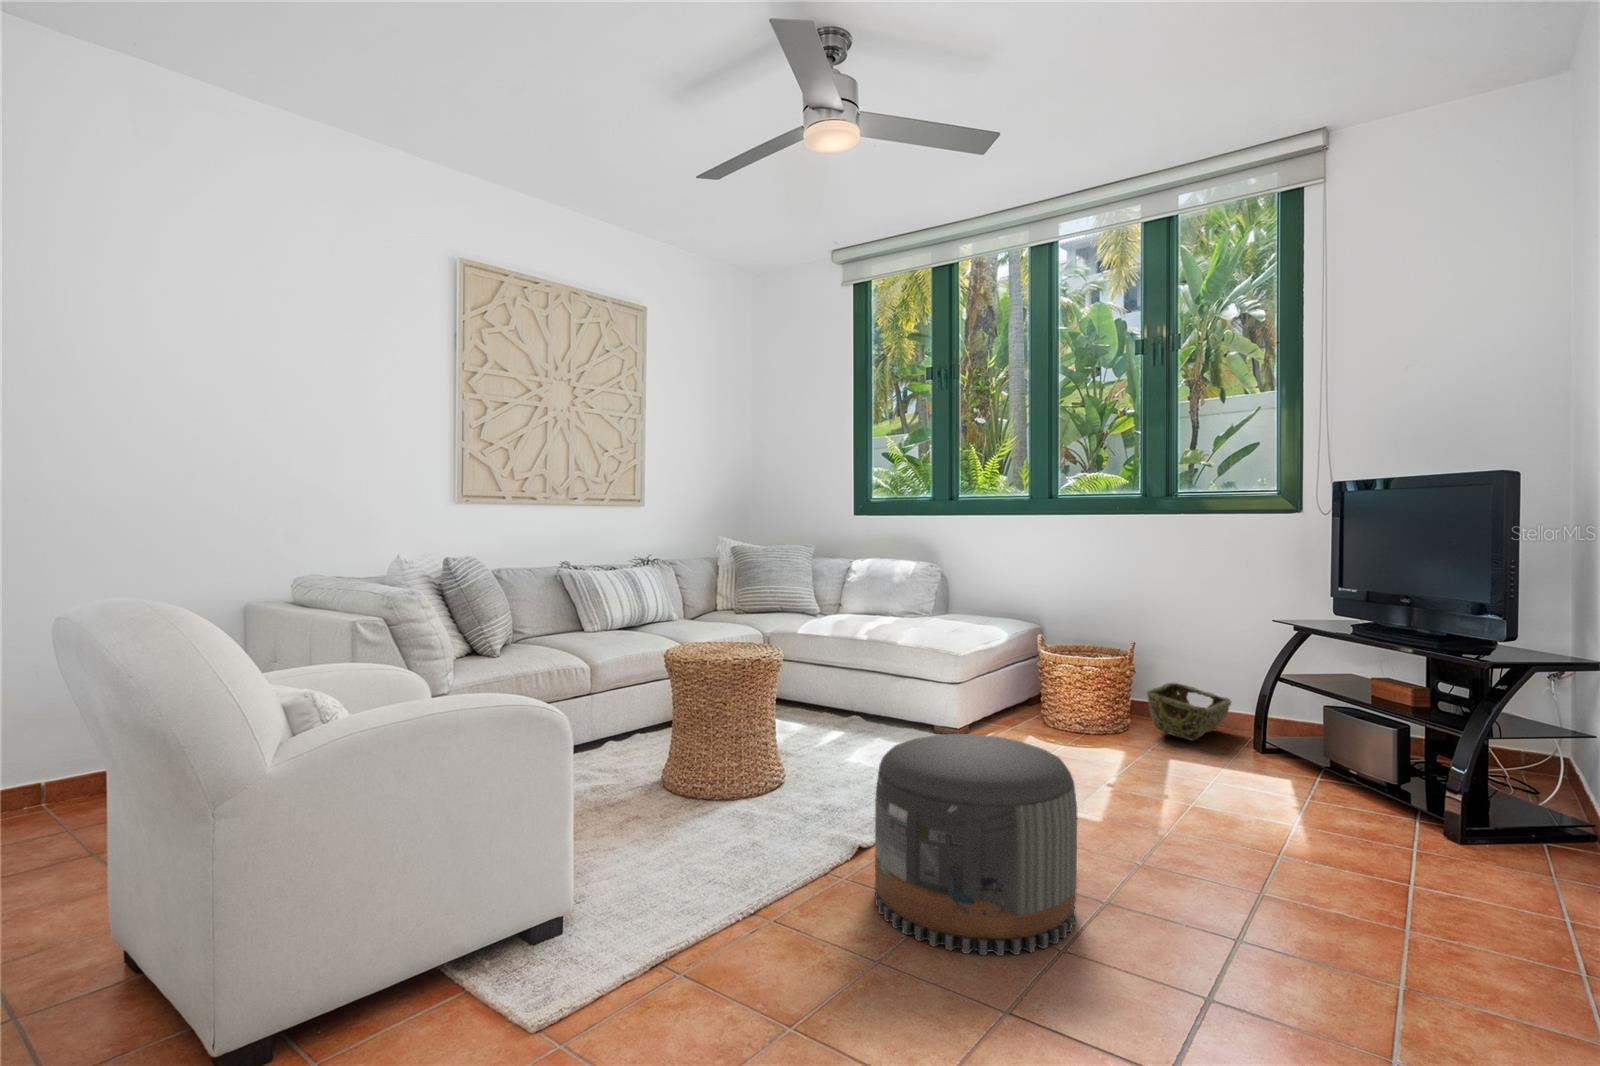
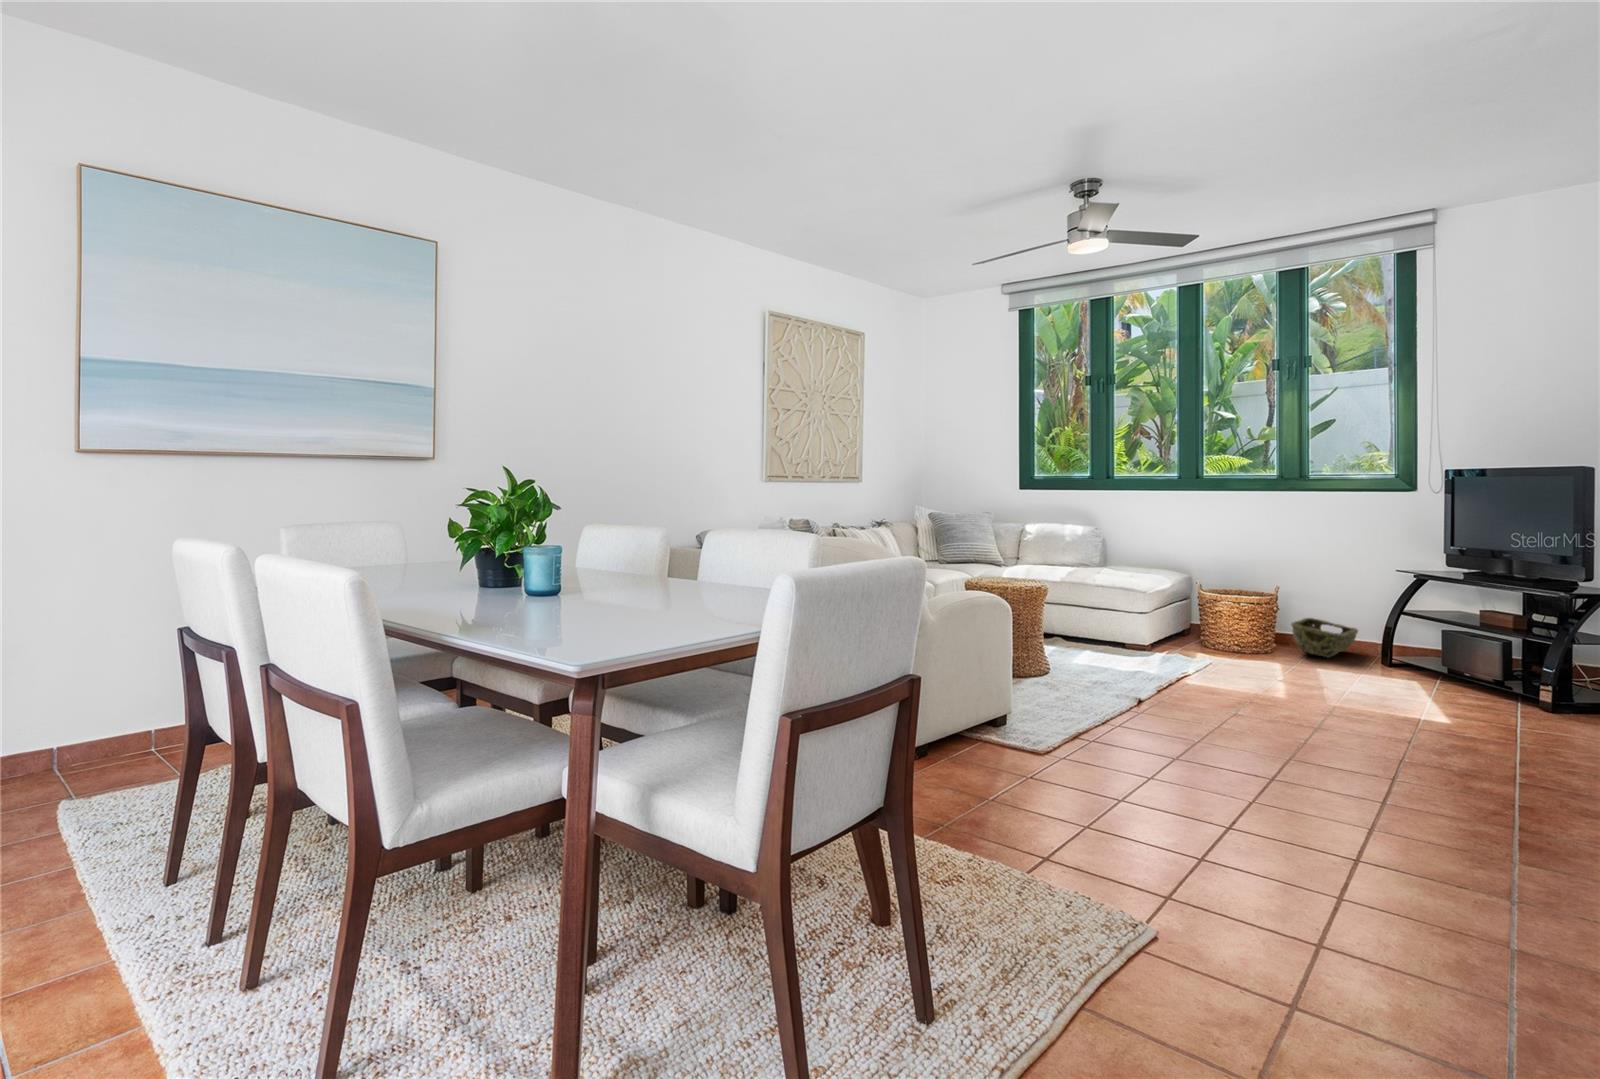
pouf: present [875,734,1077,956] -> none [1143,641,1281,762]

